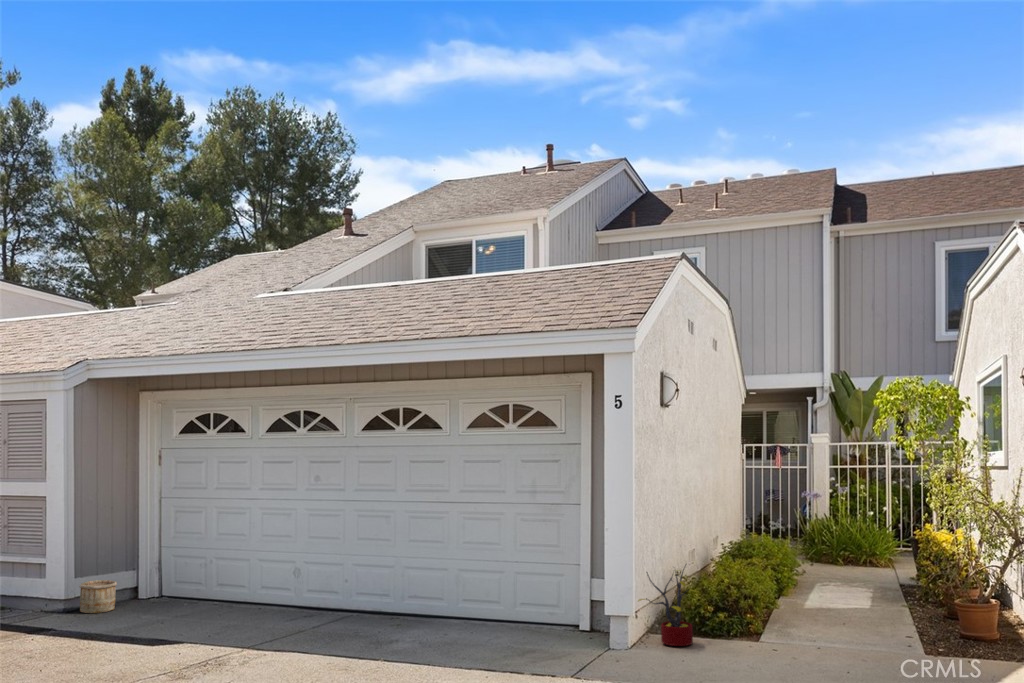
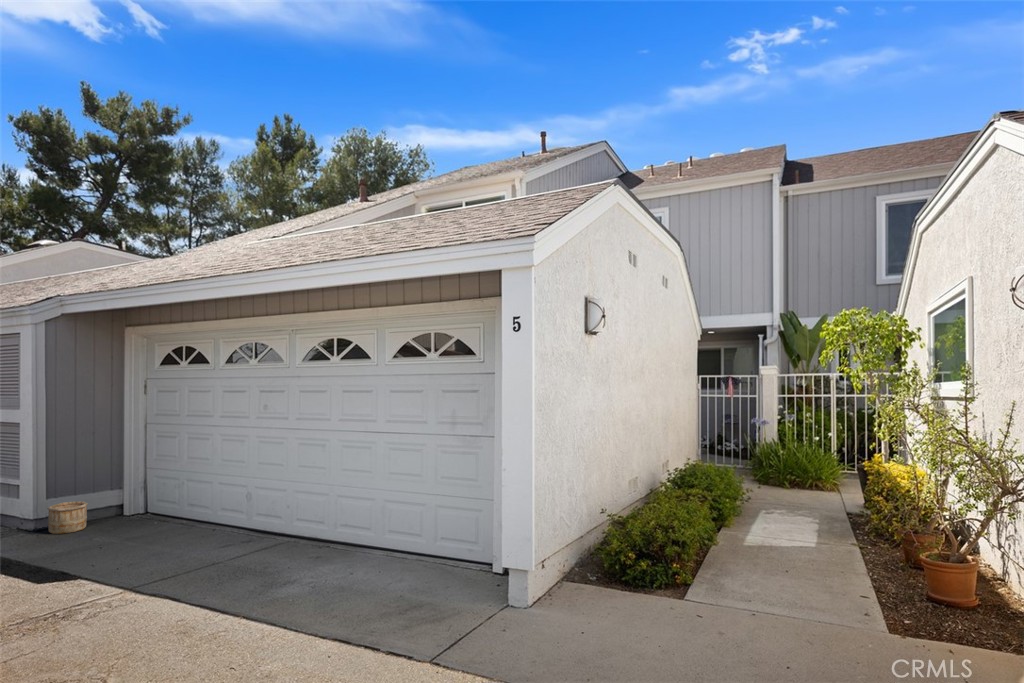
decorative plant: present [638,565,696,646] -> none [539,504,622,603]

